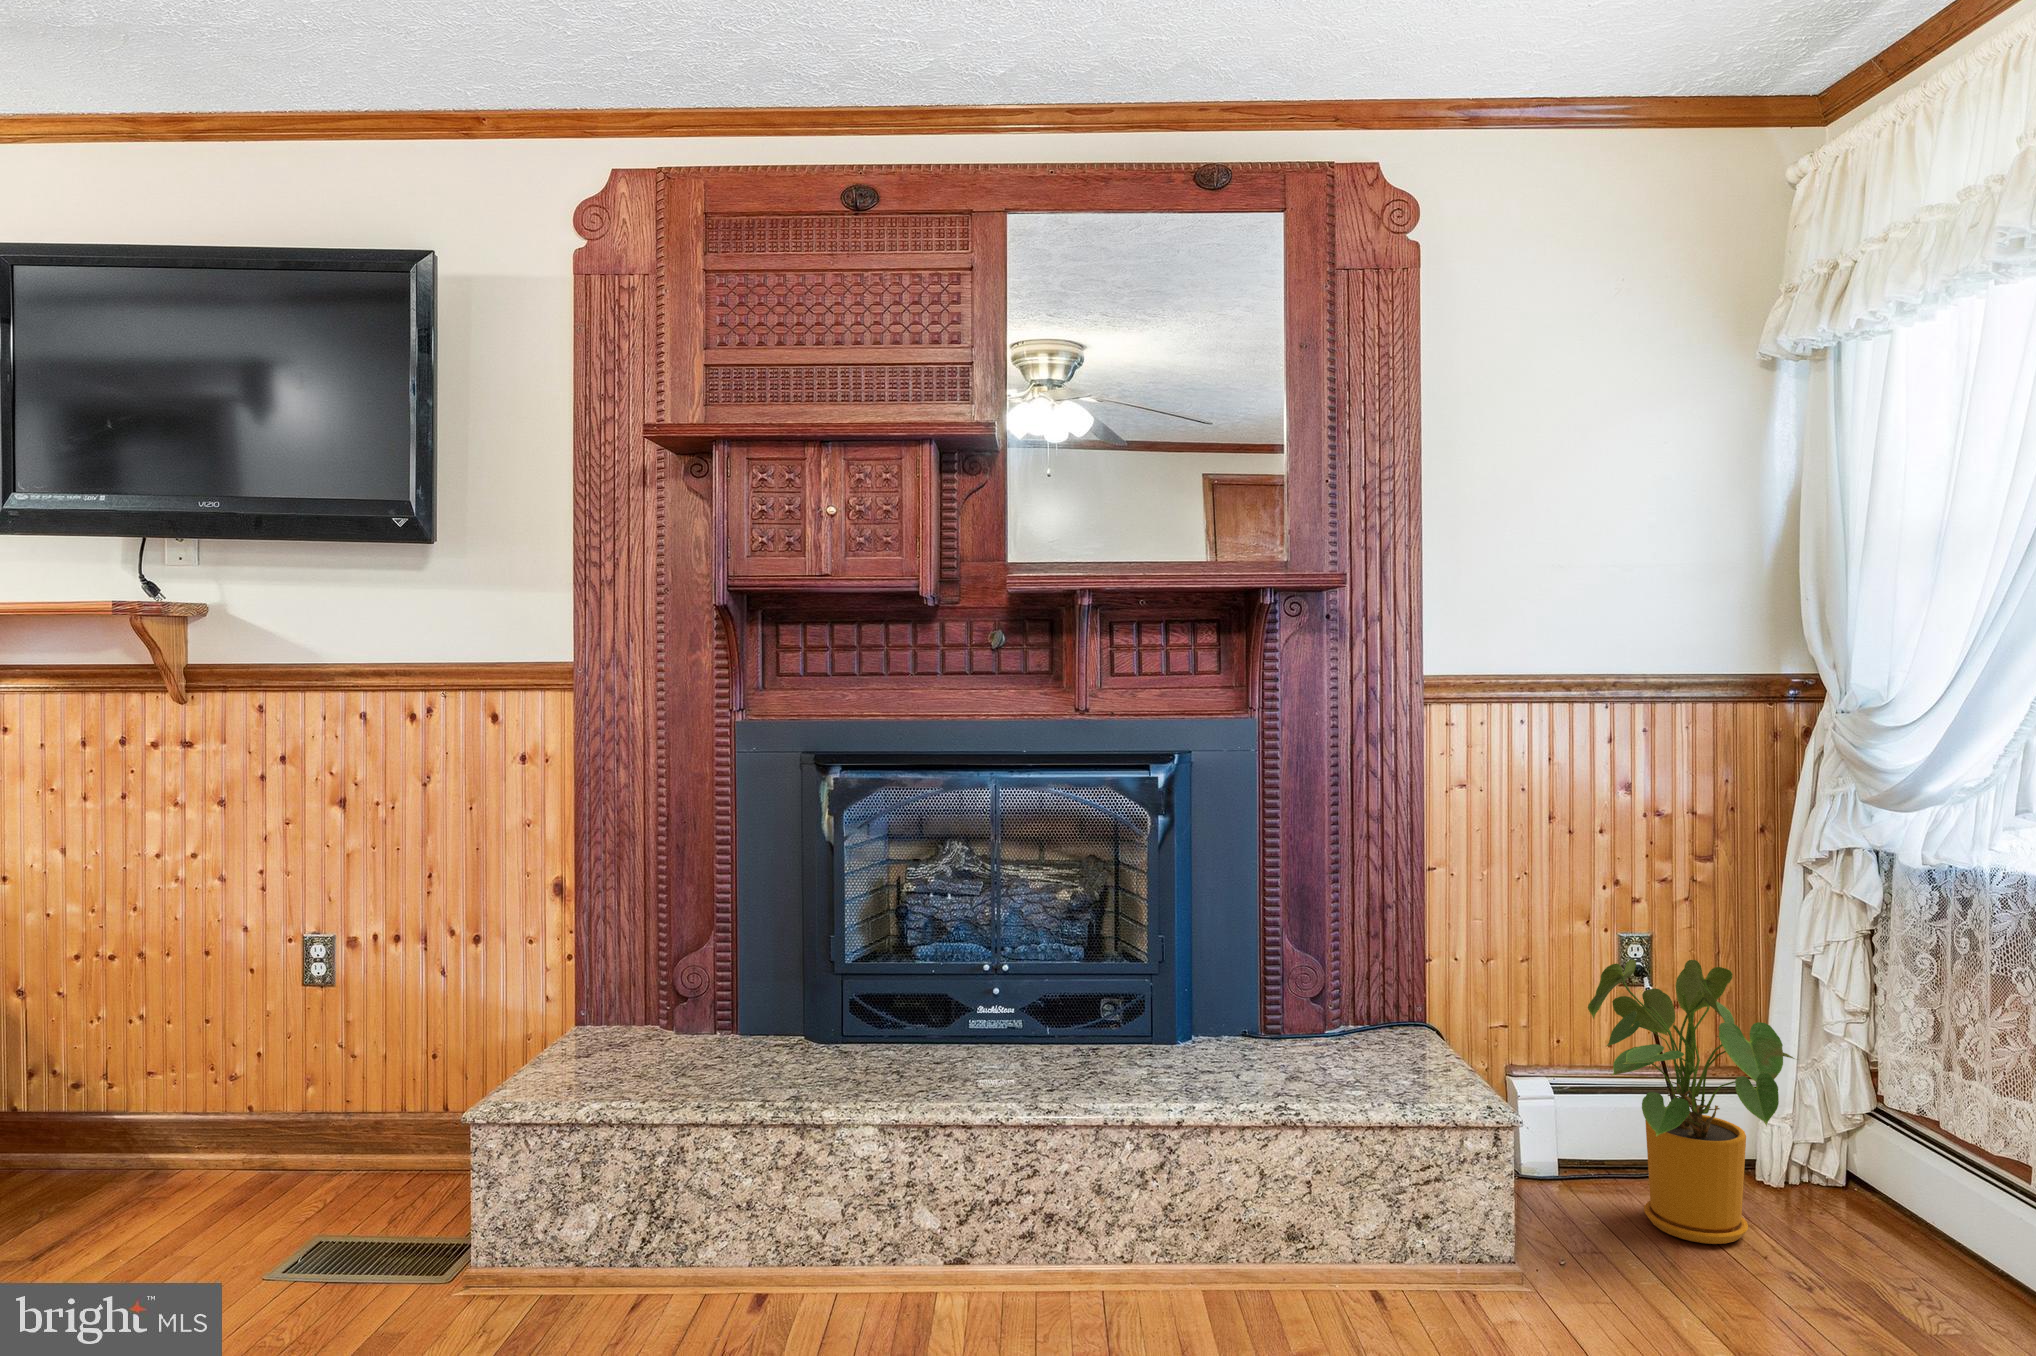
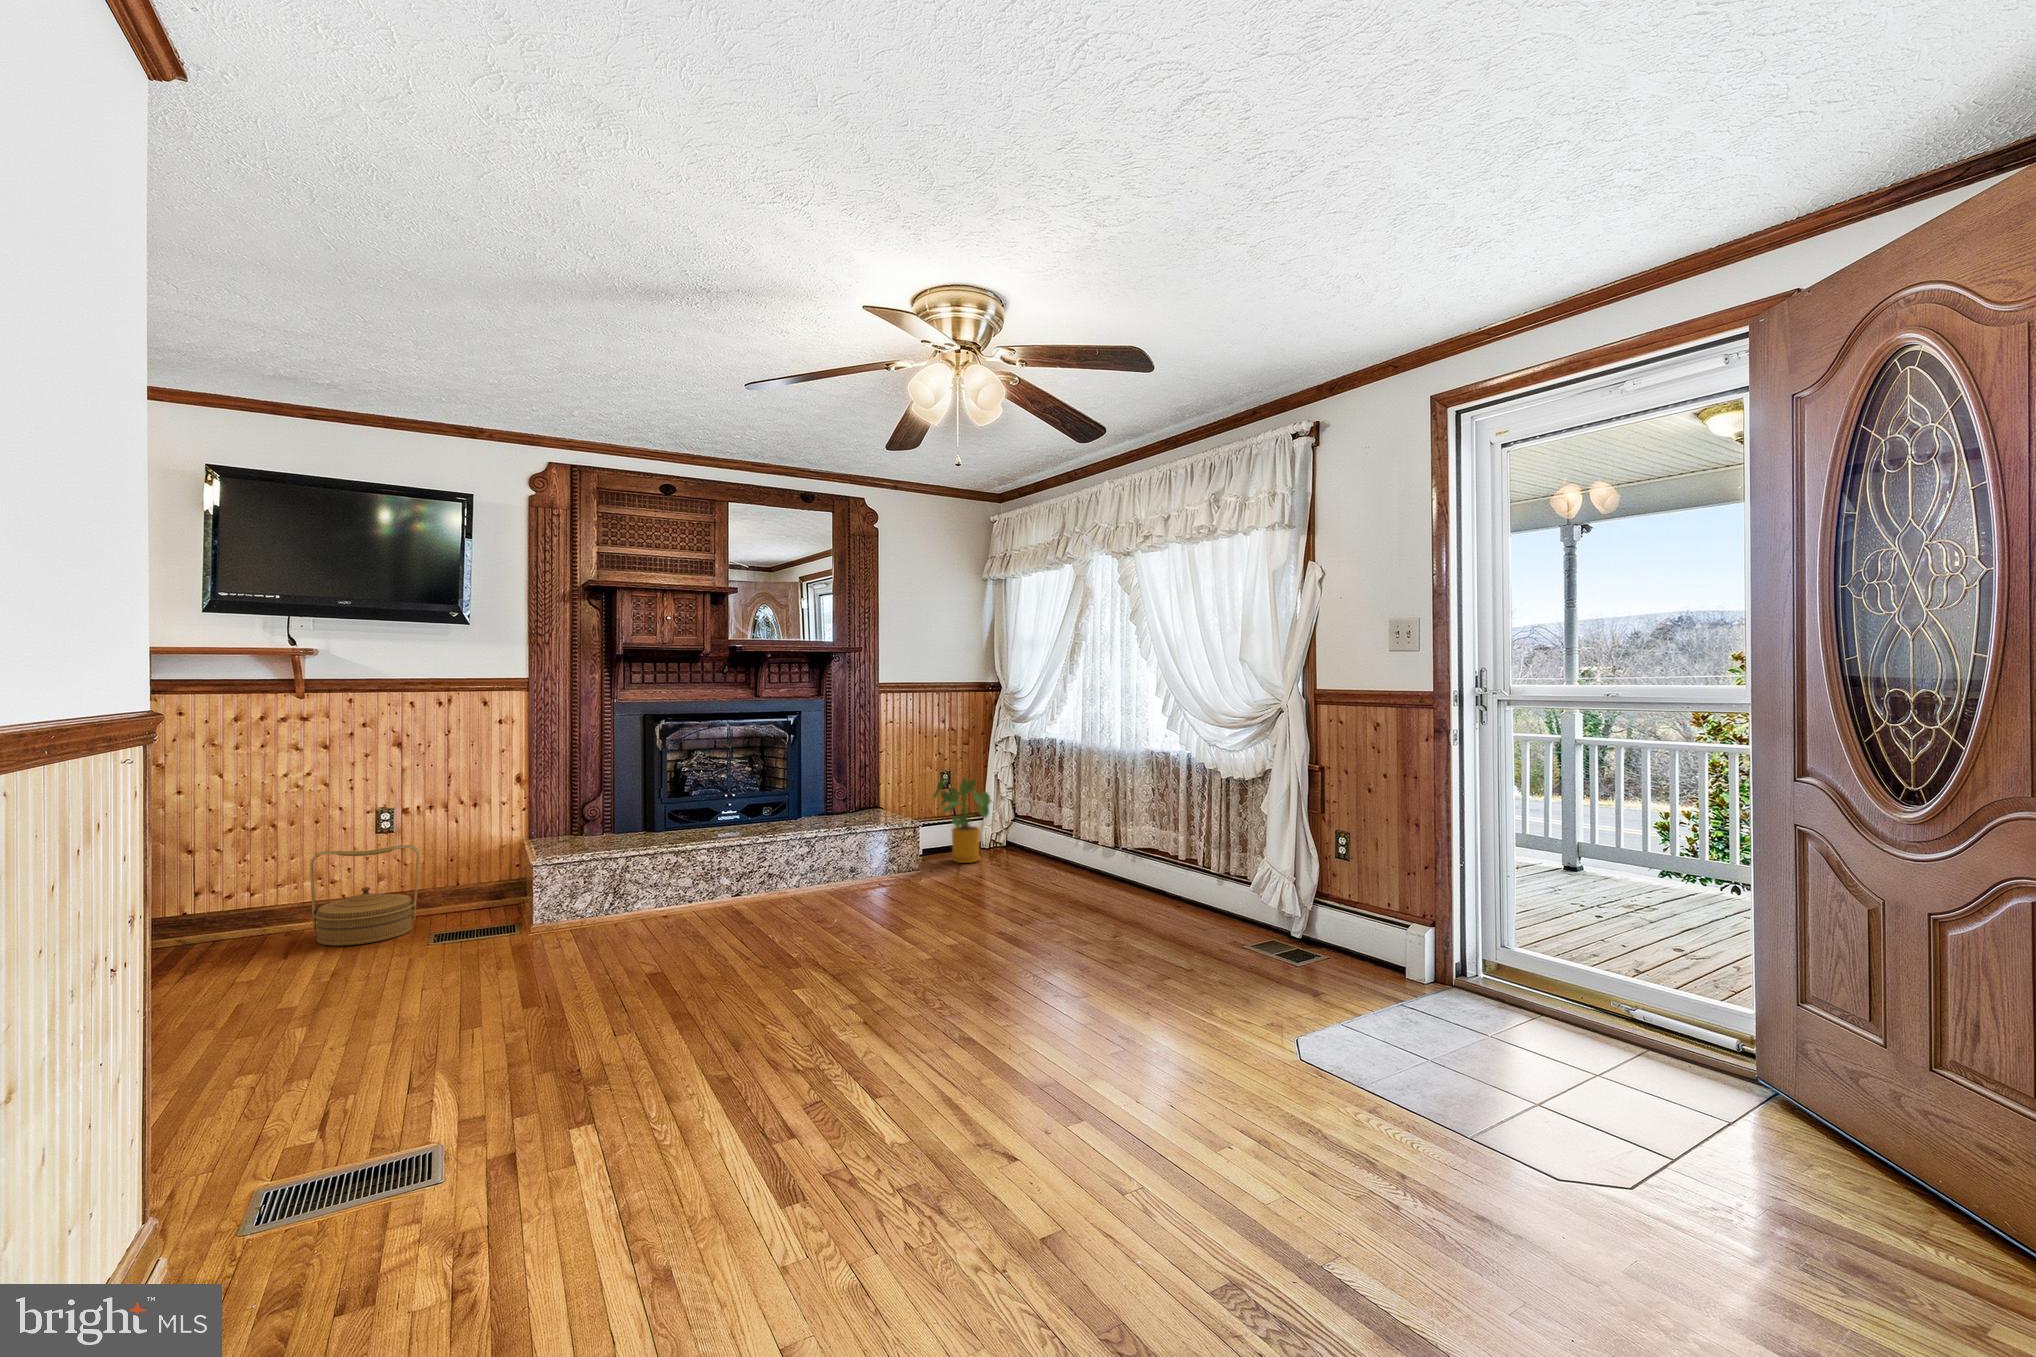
woven basket: none [125,1023,327,1244] -> present [310,845,419,946]

